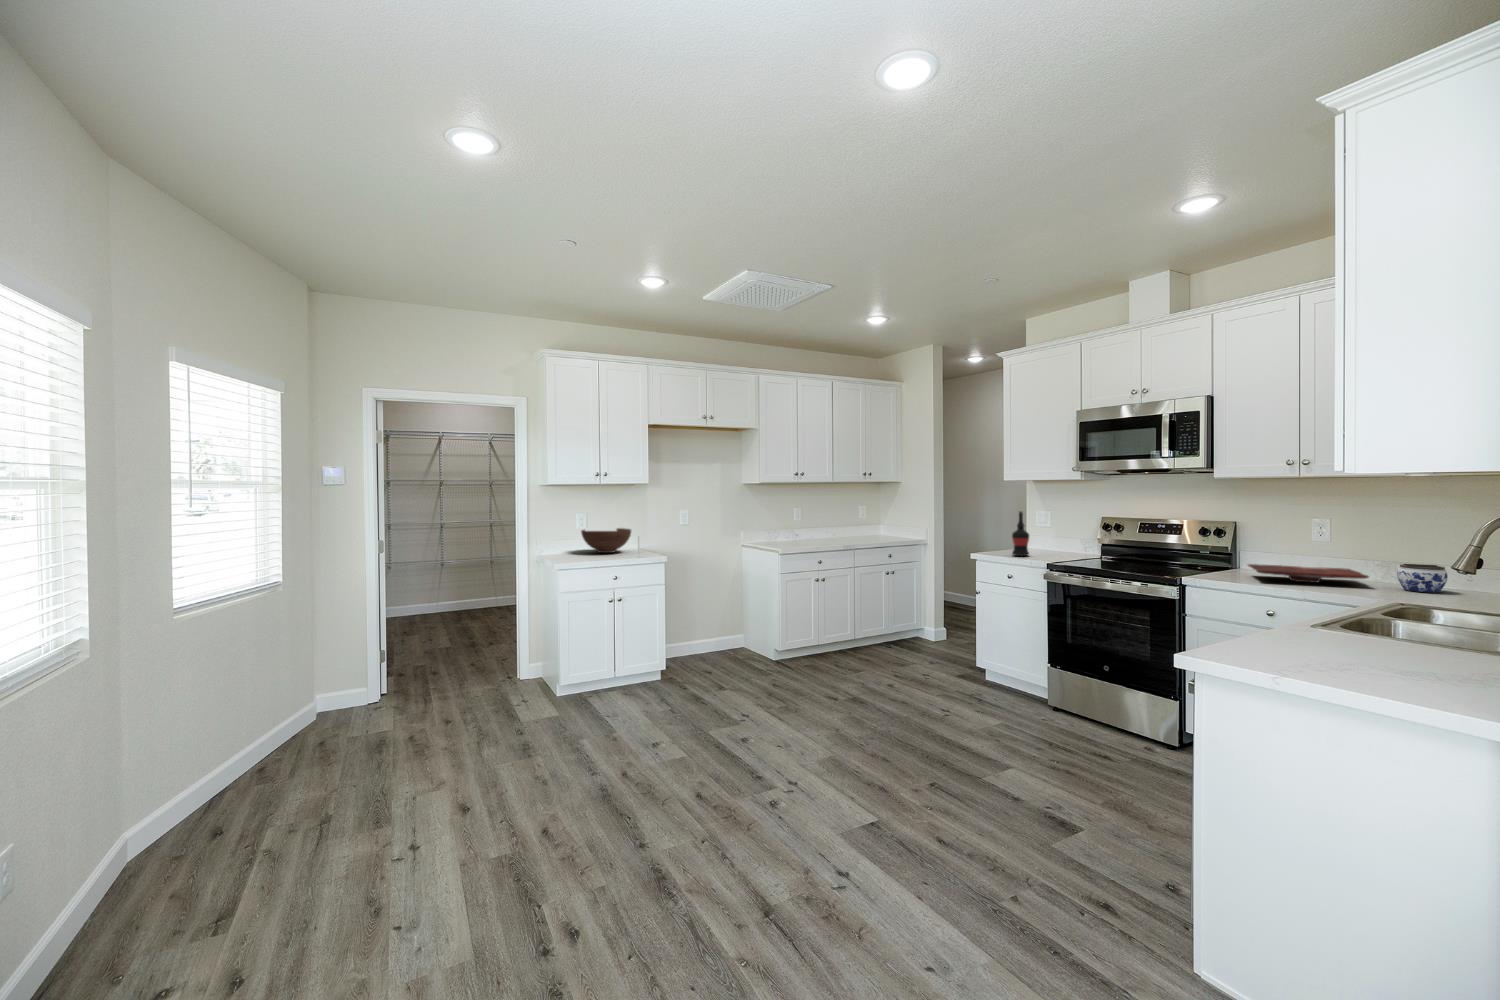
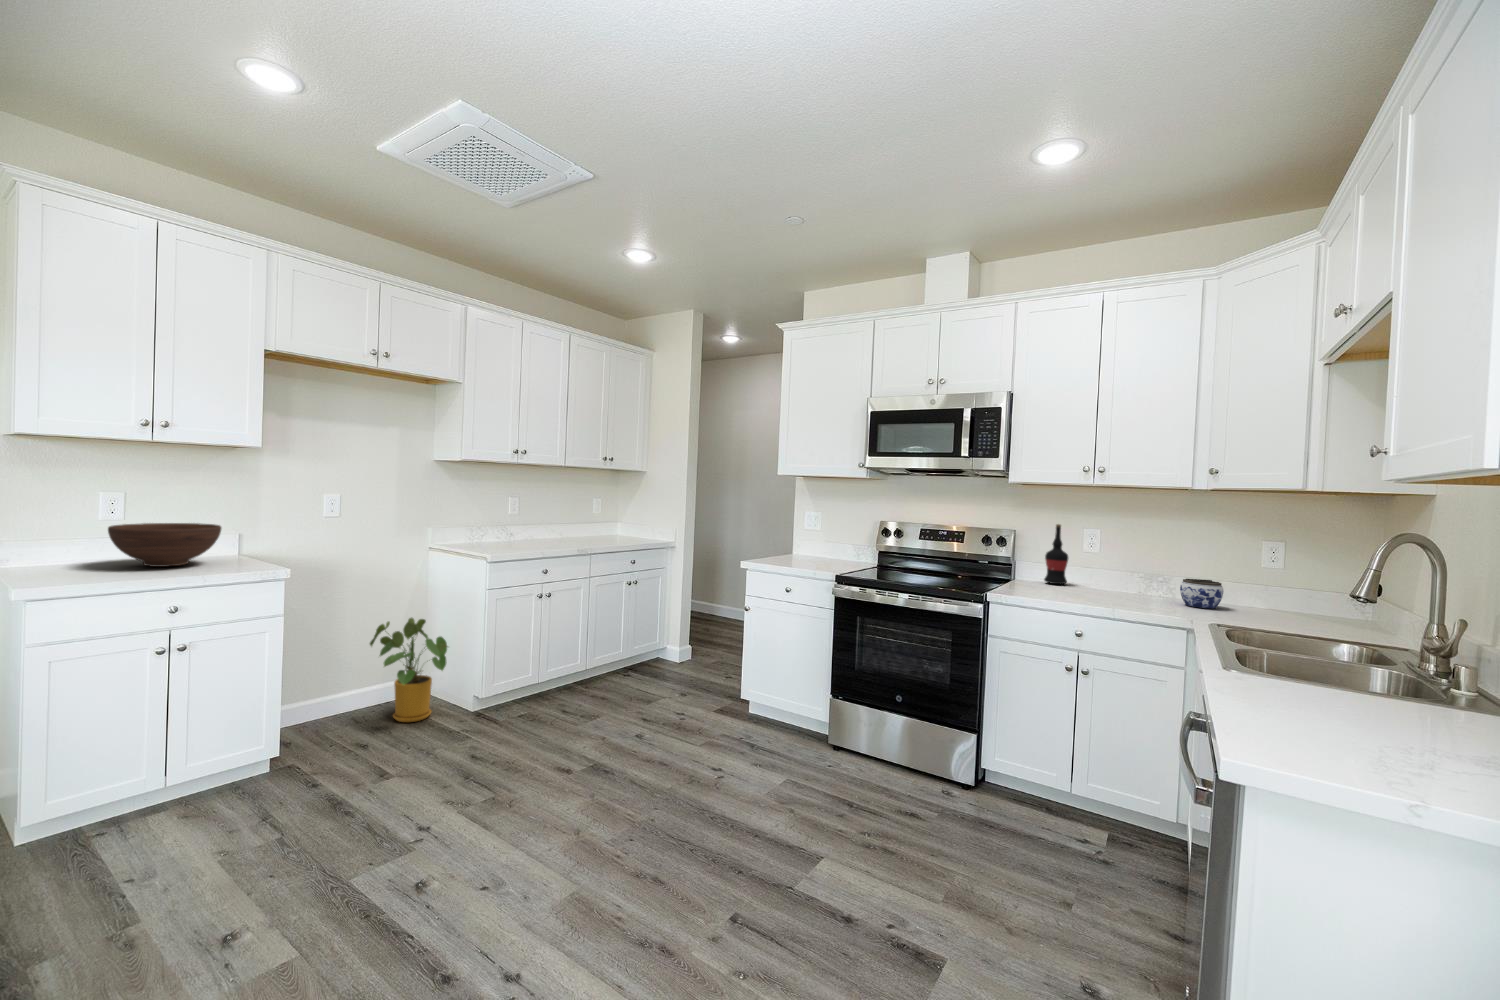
wine bottle: present [1012,511,1029,556] -> present [1044,524,1068,584]
cutting board: present [1248,564,1369,583] -> none [1040,578,1160,598]
house plant: none [710,592,760,663] -> present [370,618,448,722]

